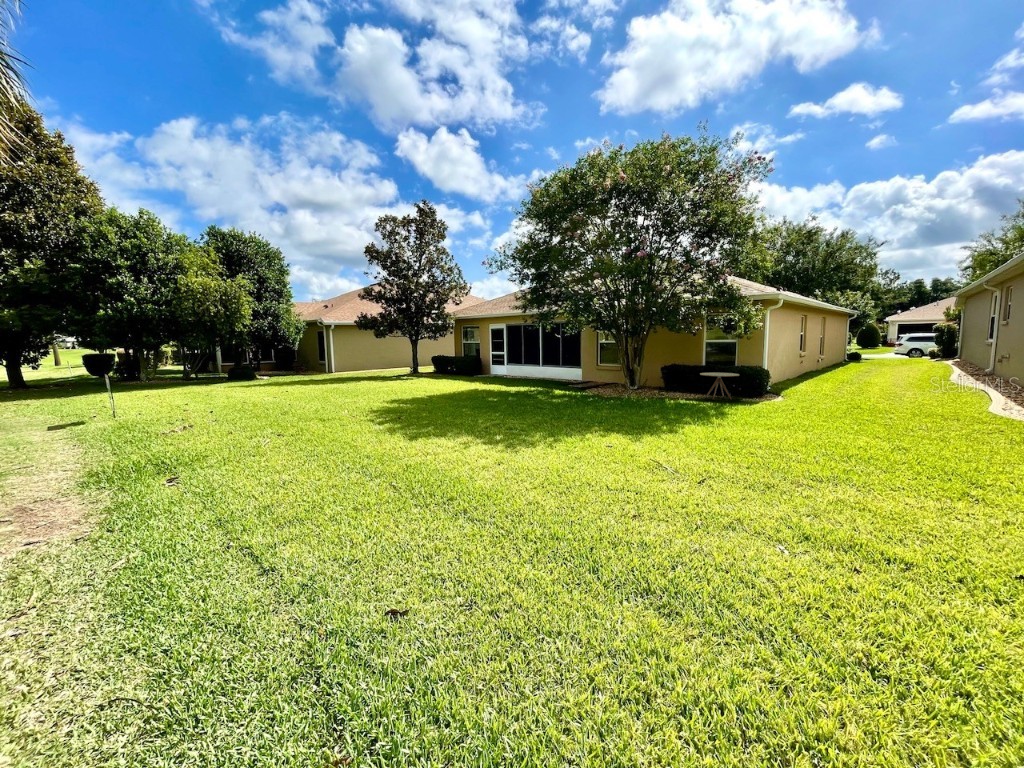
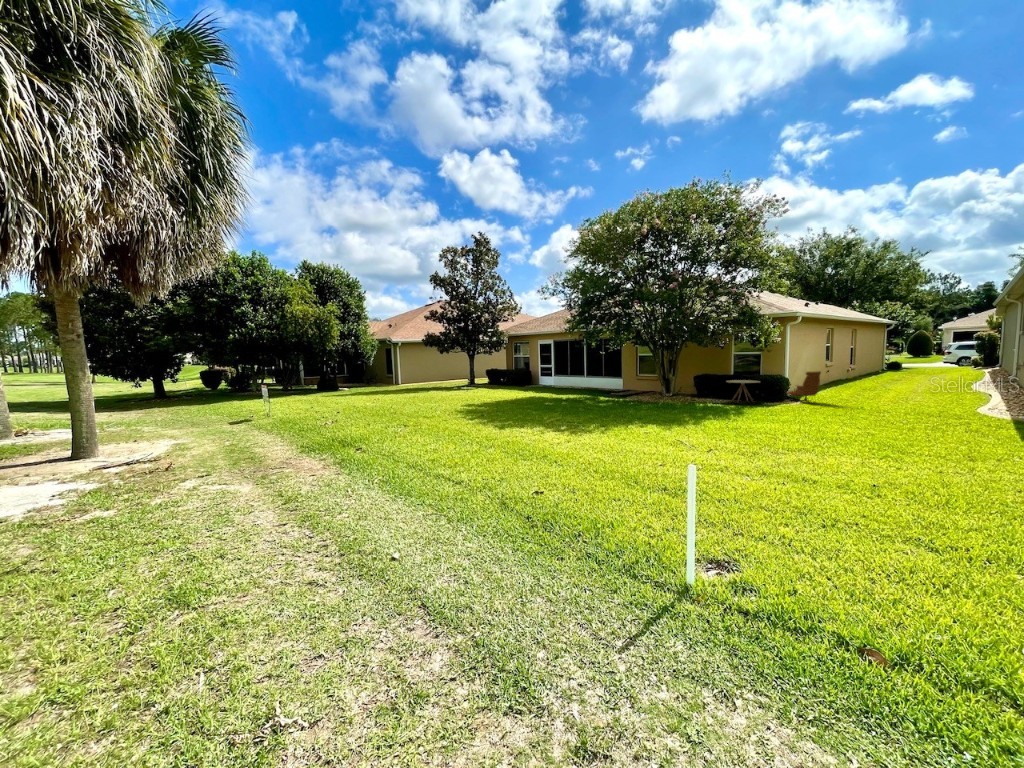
lounge chair: none [766,363,809,401] -> present [786,371,821,402]

